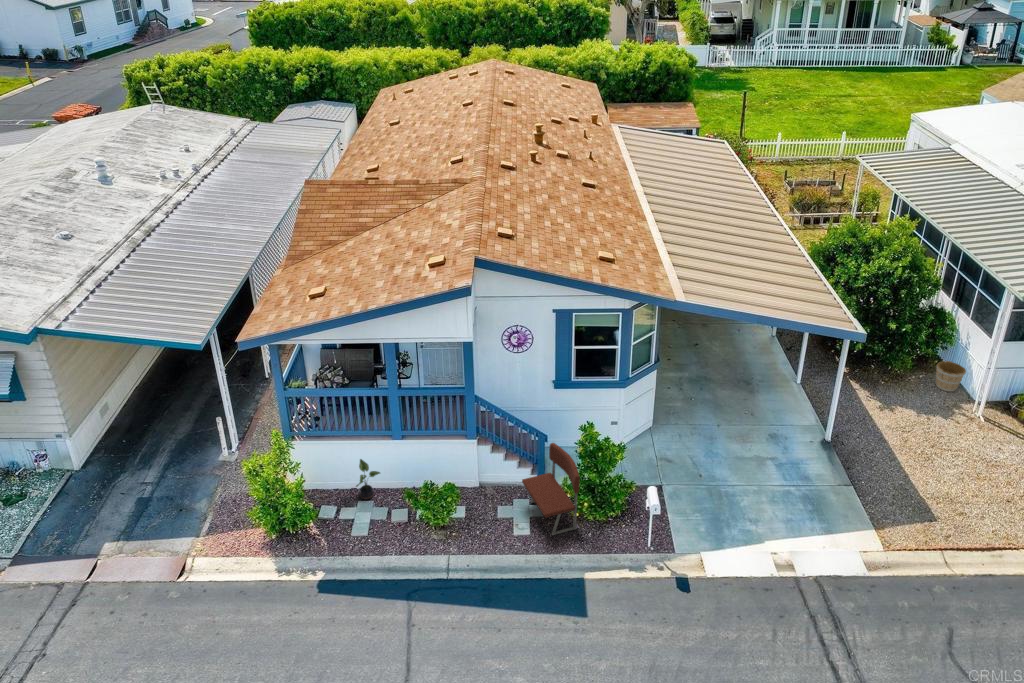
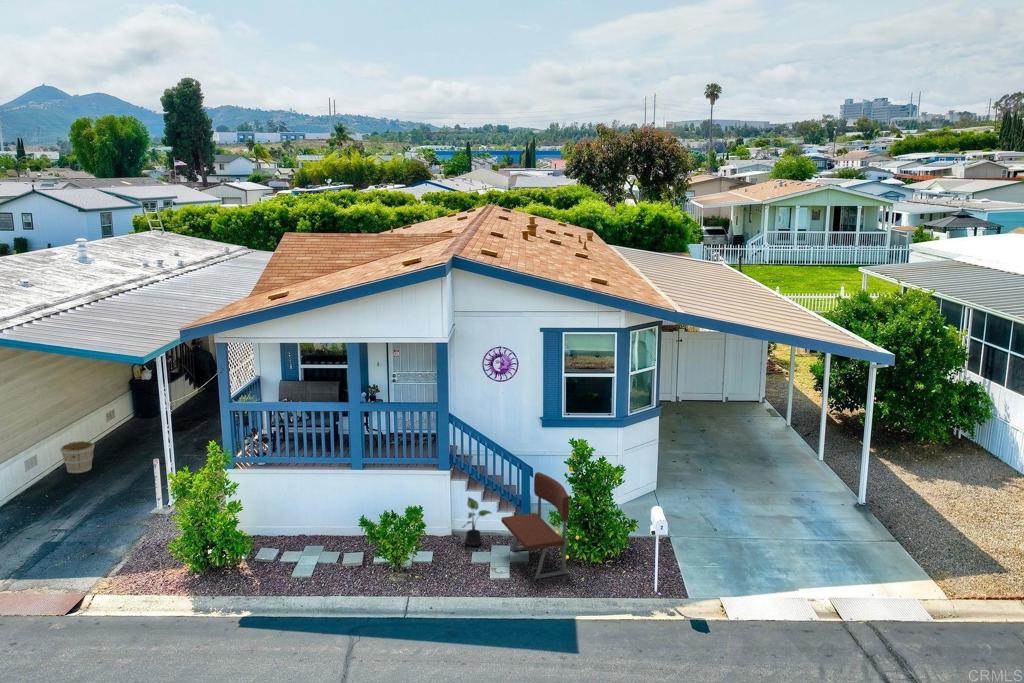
wooden bucket: present [936,361,966,392] -> present [60,441,95,473]
potted plant: present [356,459,380,500] -> present [462,498,491,546]

